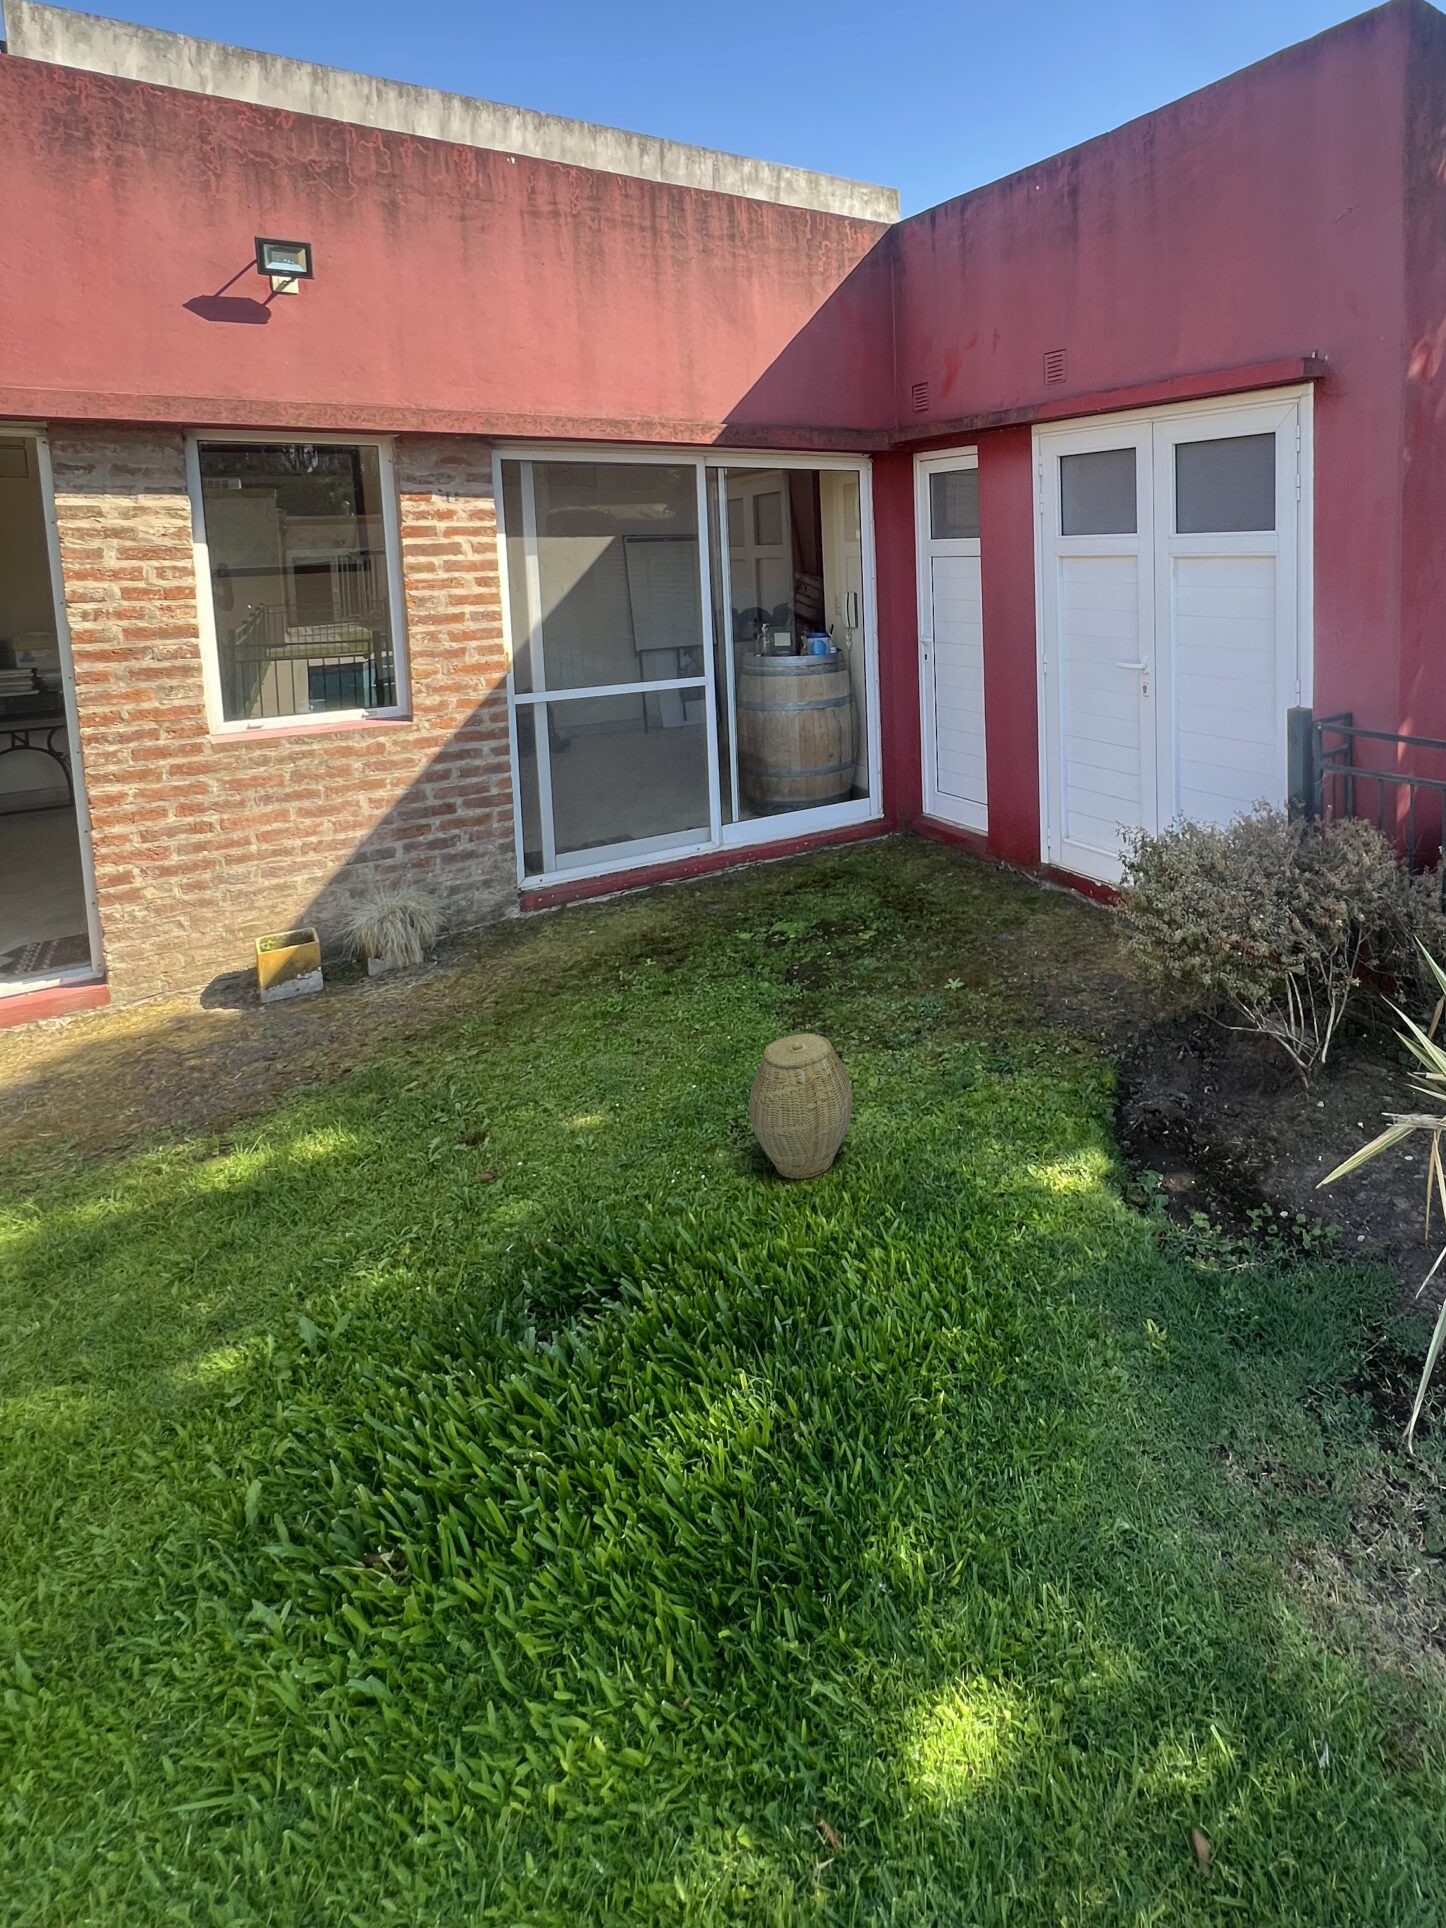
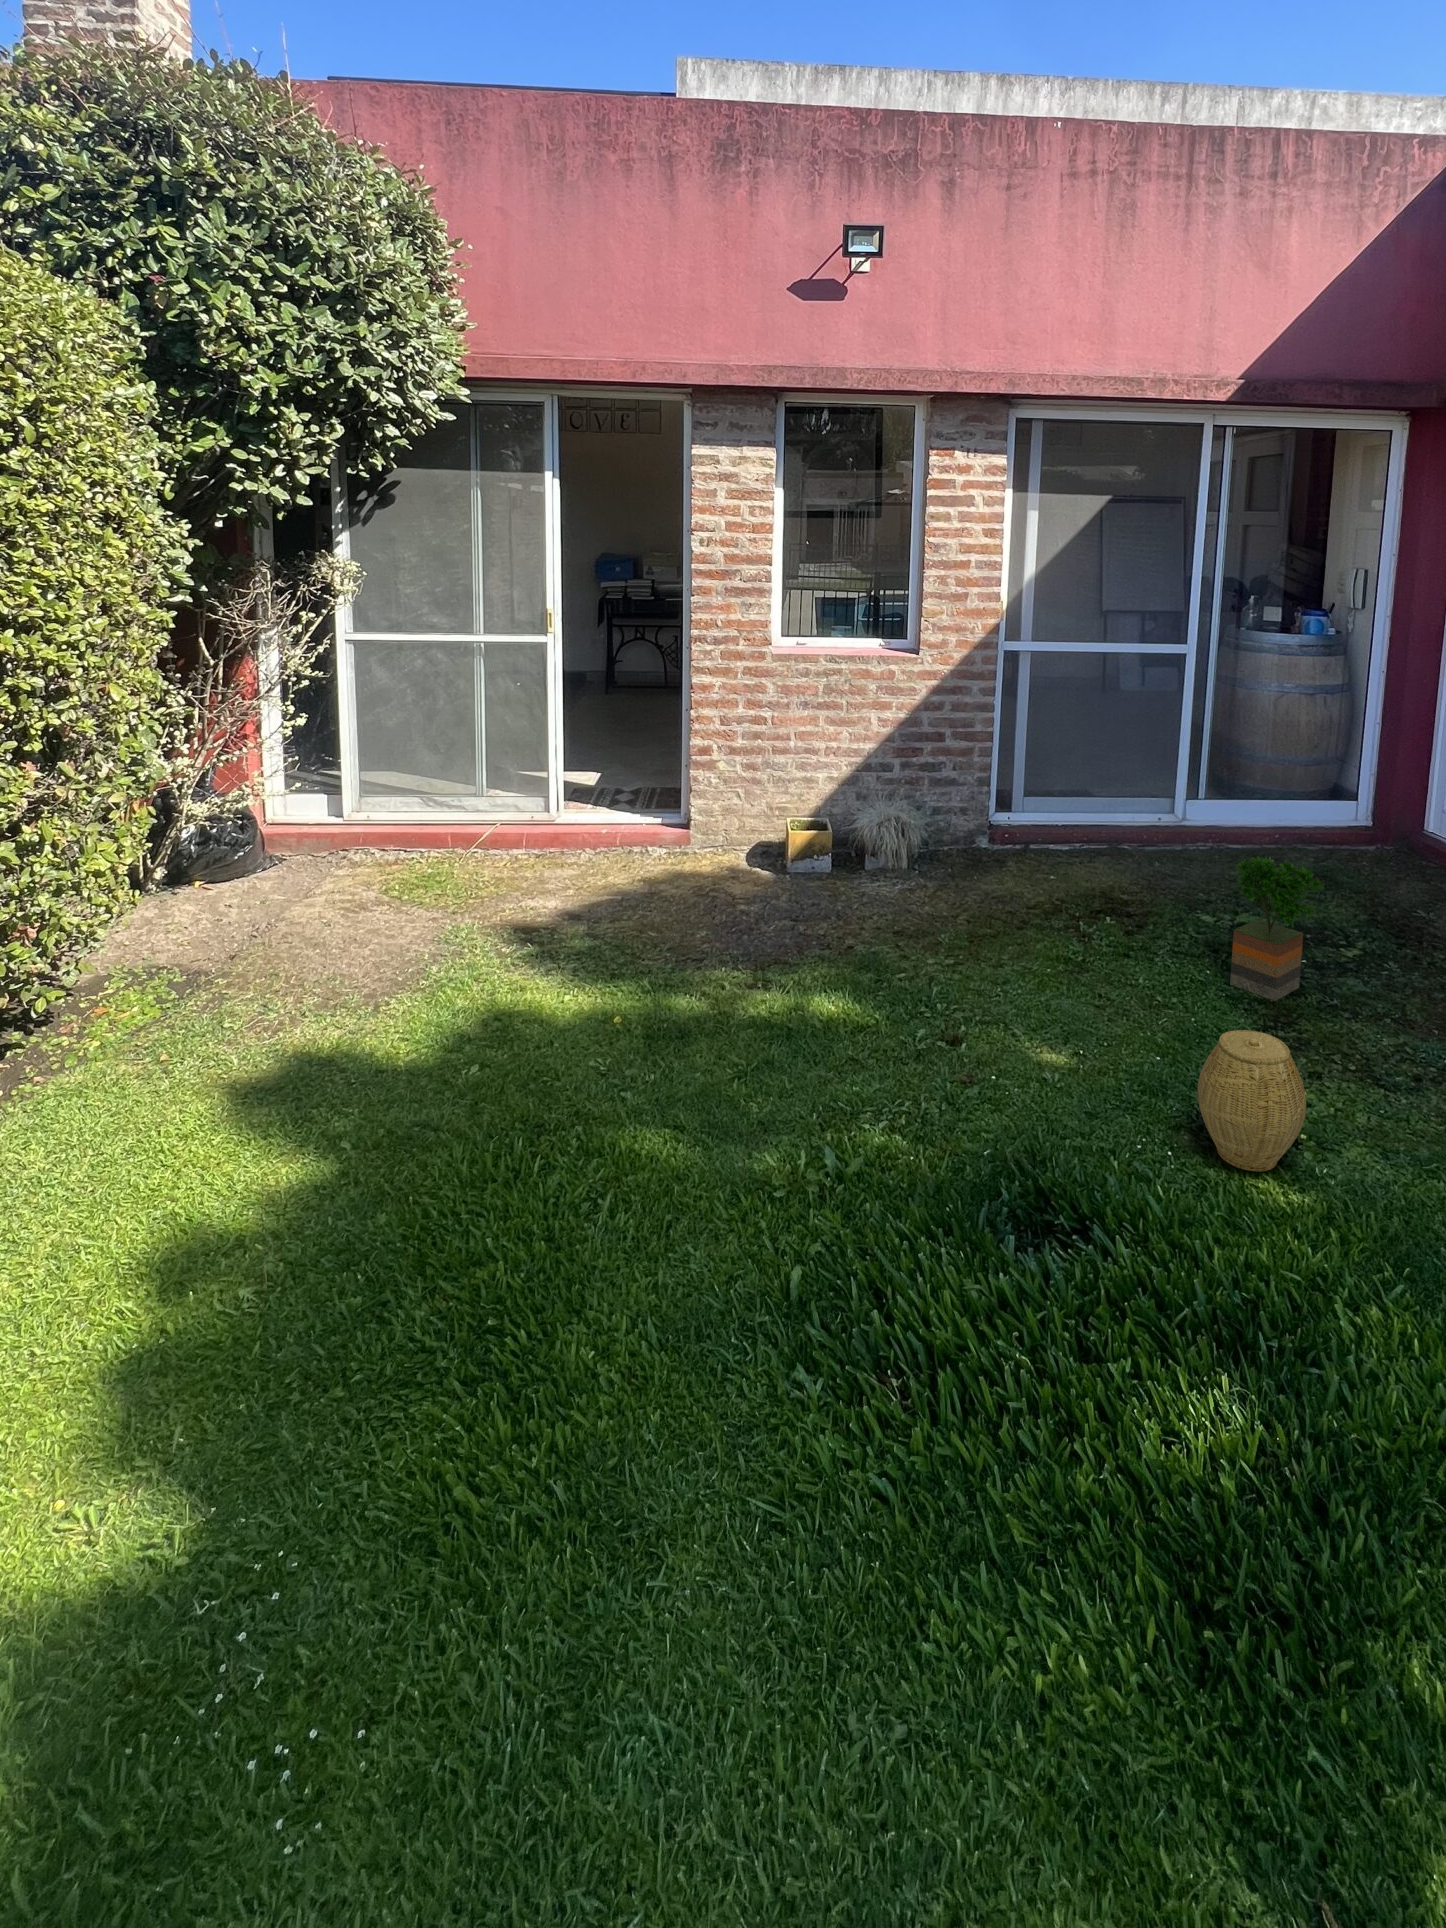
potted tree: none [765,861,848,999] -> present [1230,856,1324,1001]

